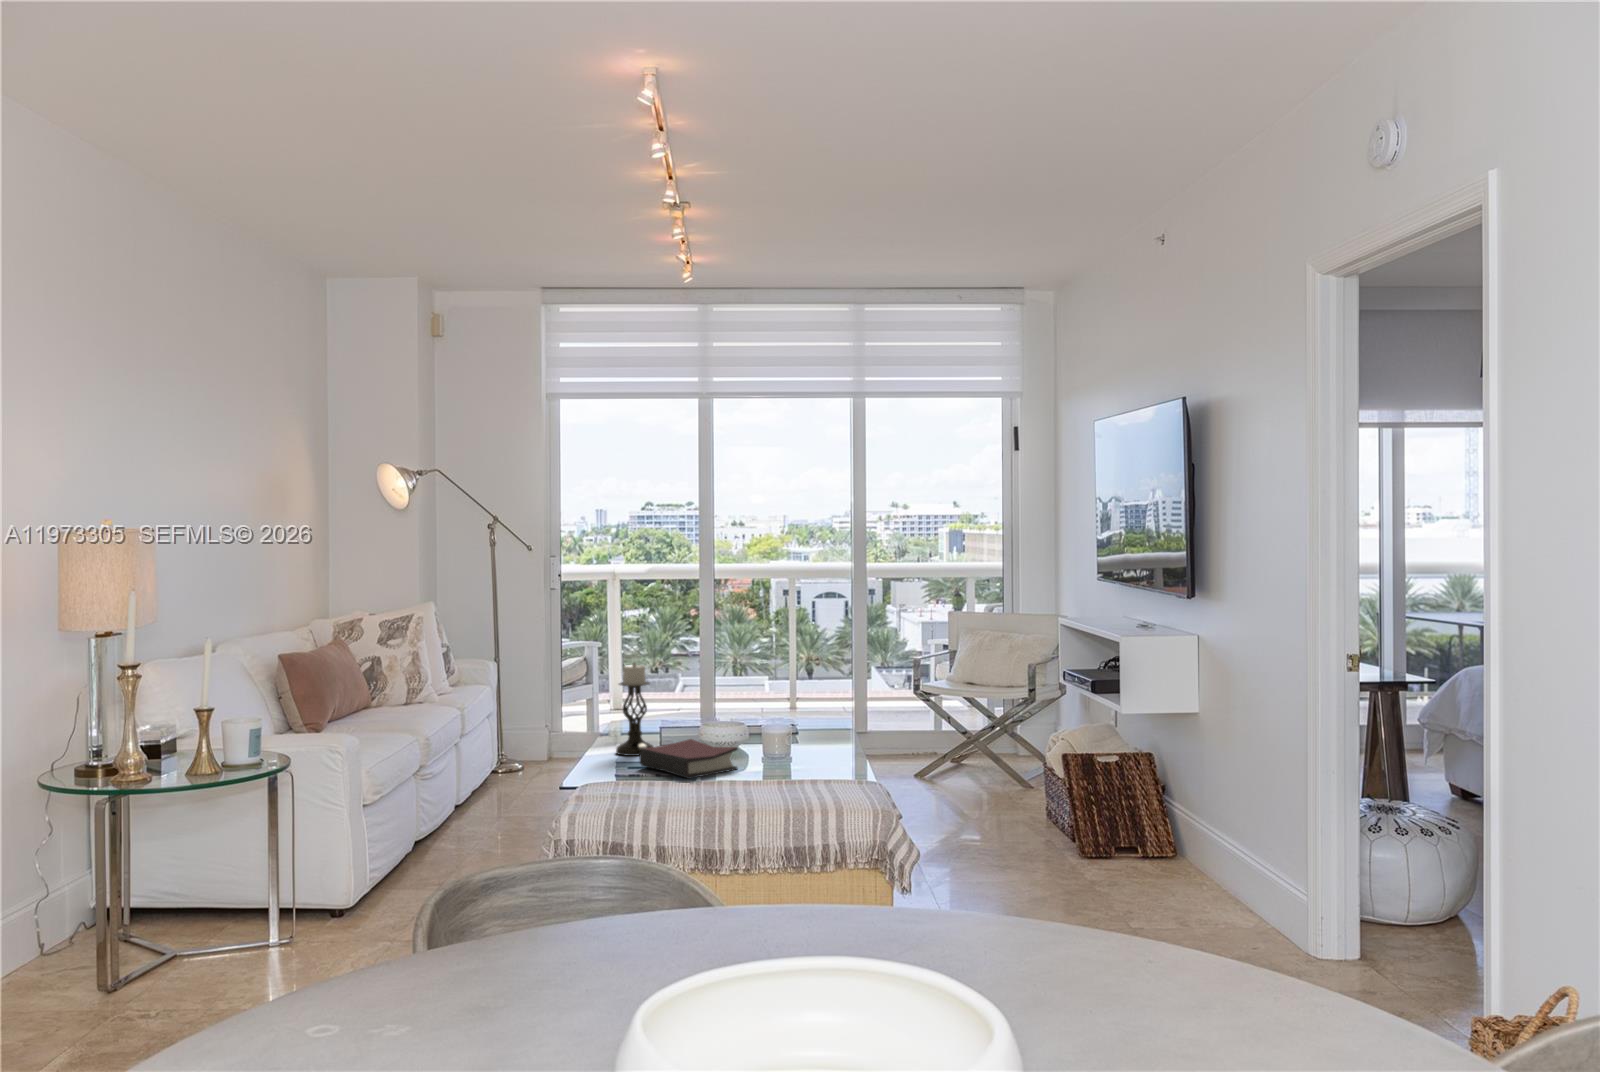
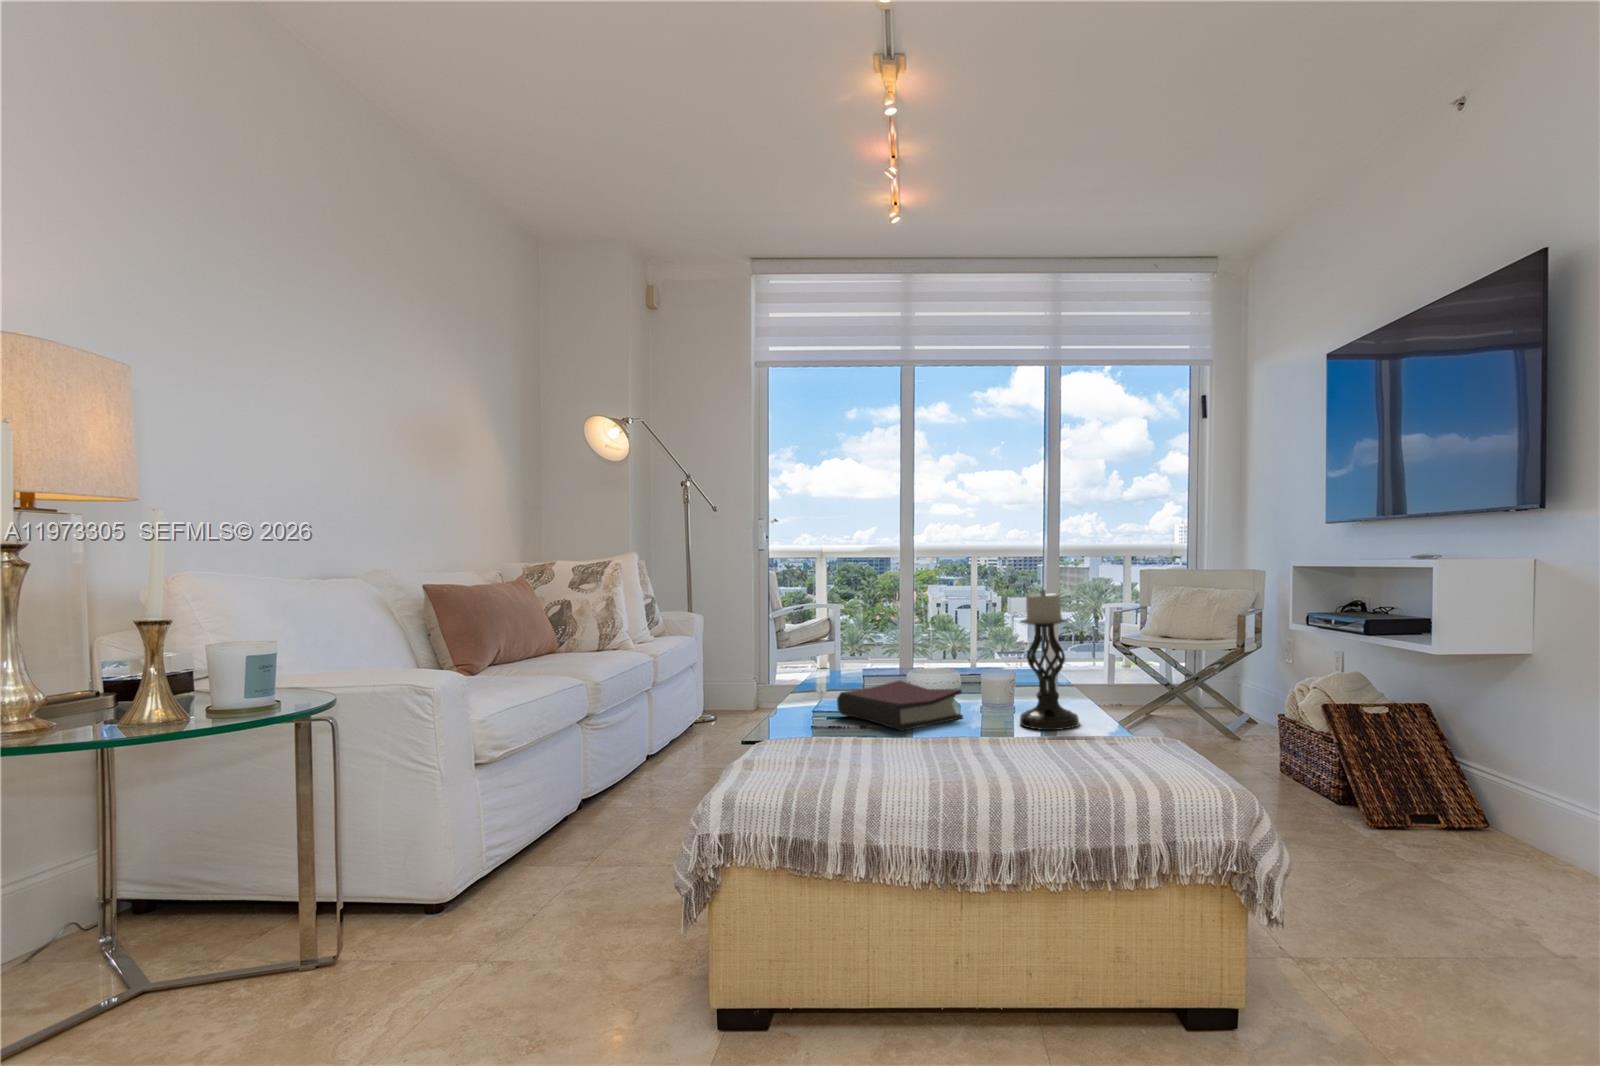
candle holder: present [616,663,653,756] -> present [1020,589,1079,730]

